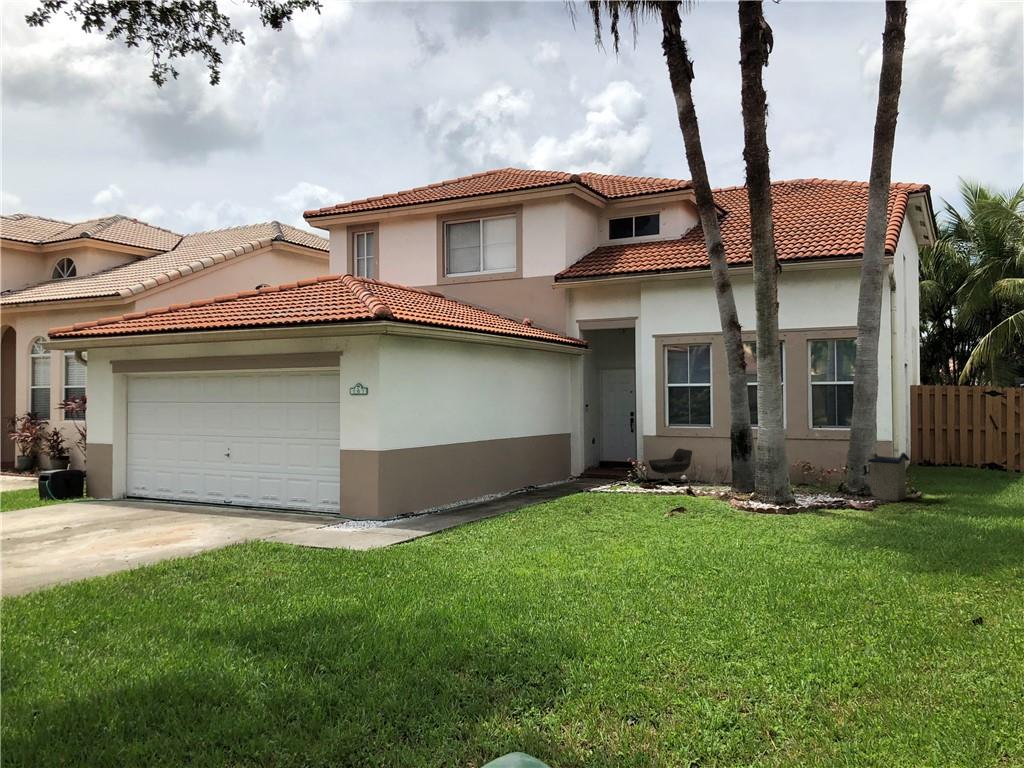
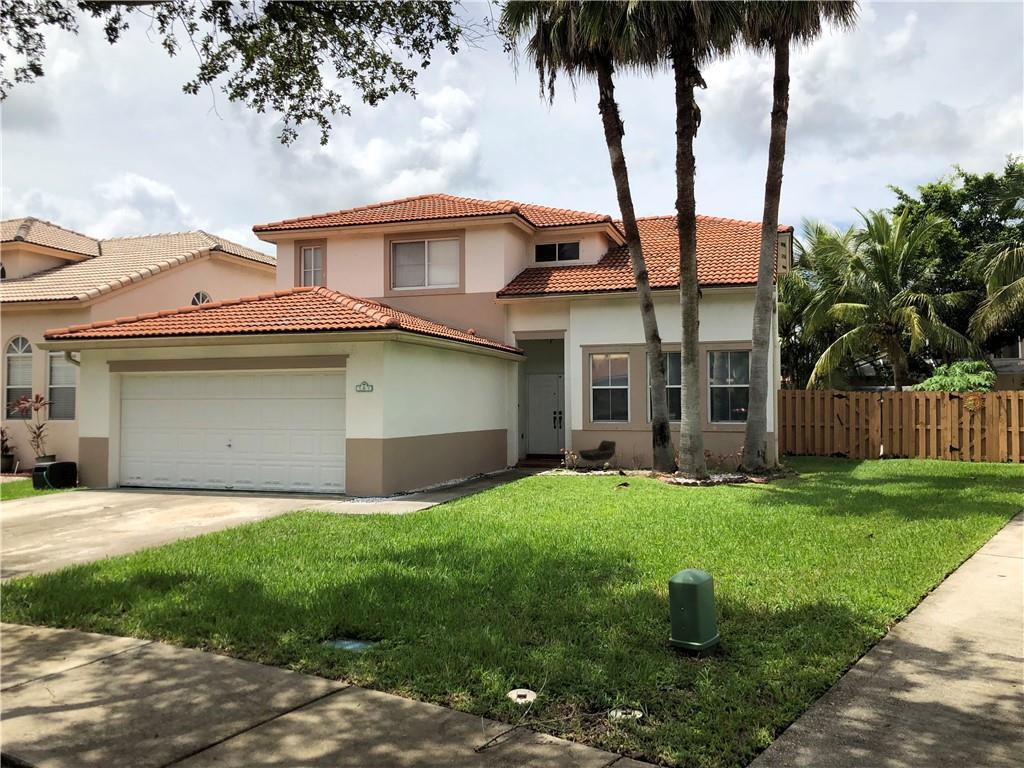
trash can: present [868,453,910,501] -> none [760,439,792,478]

